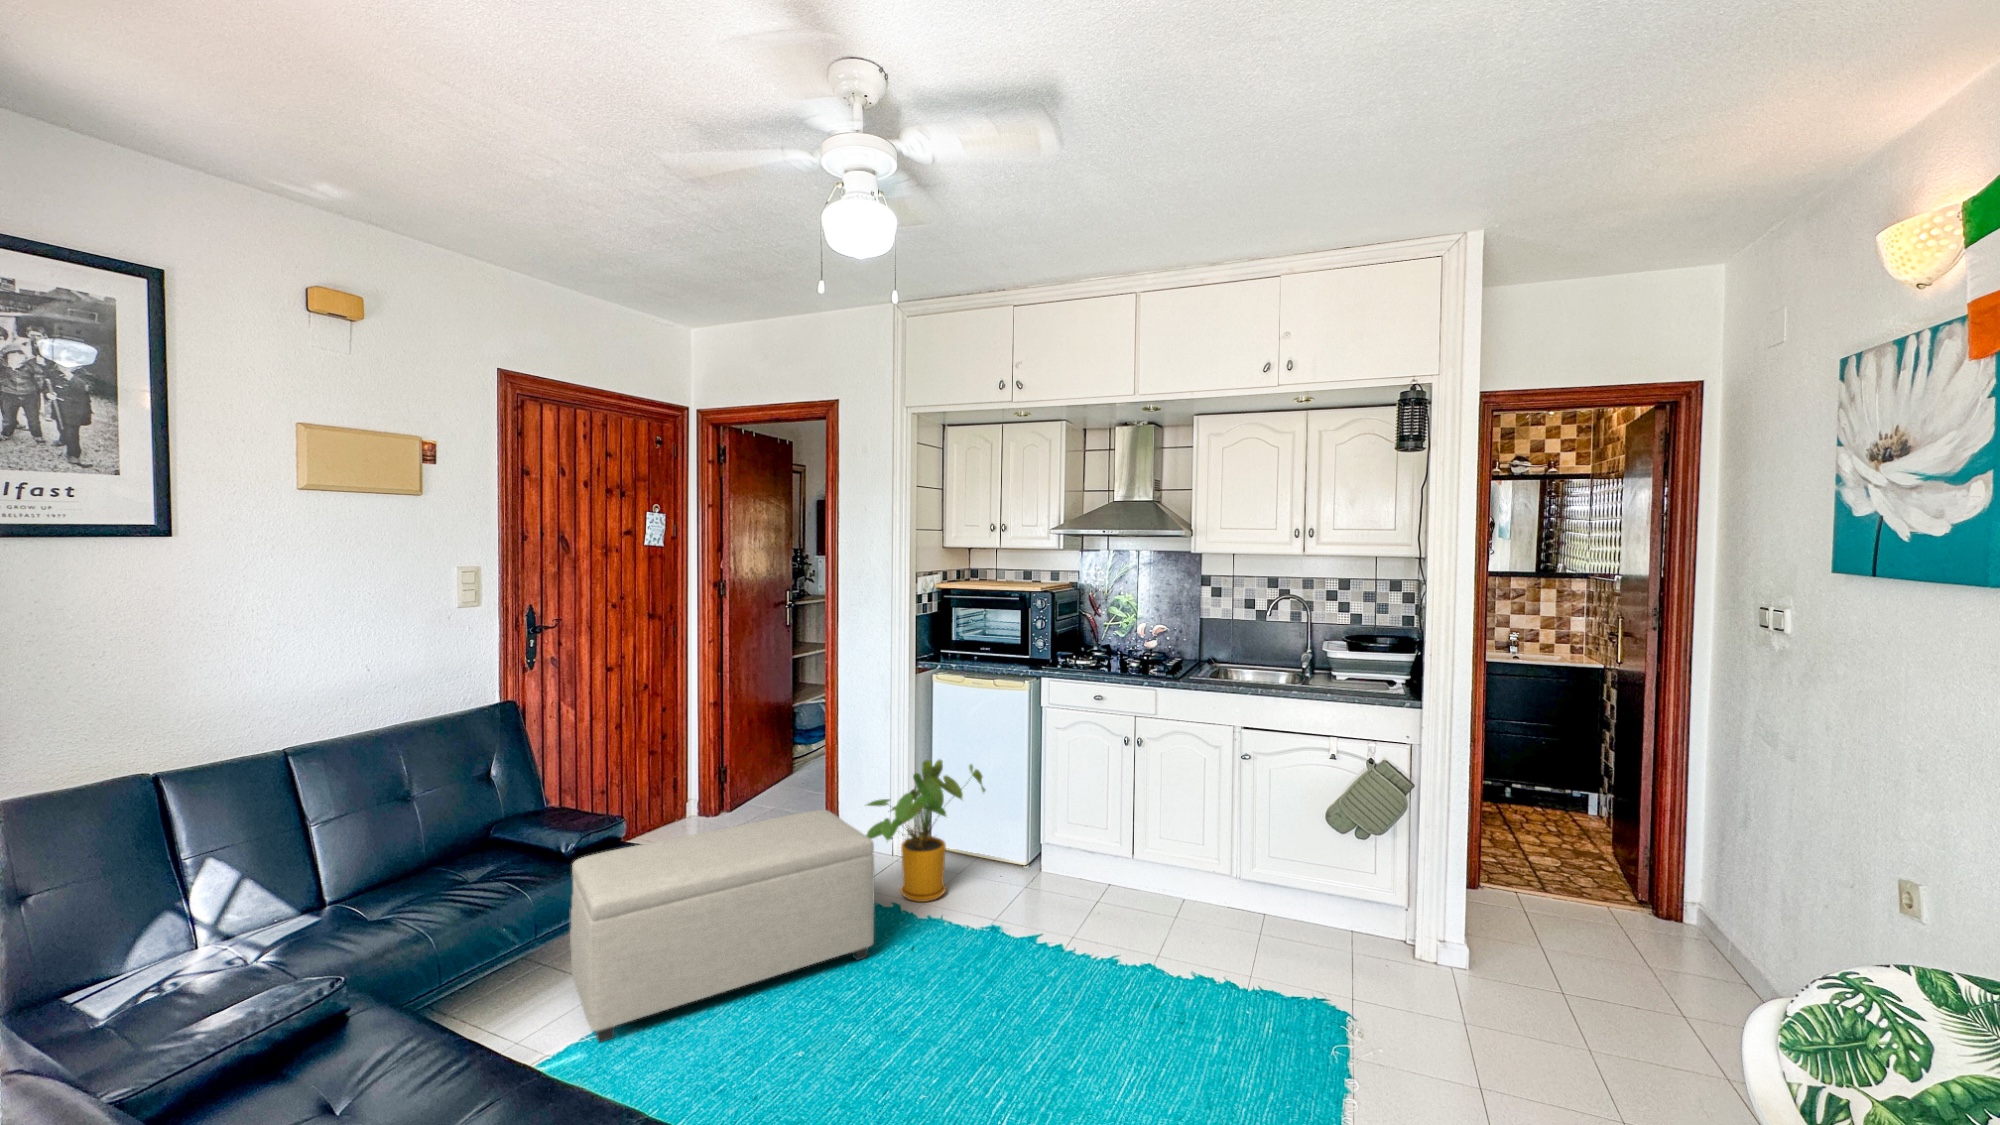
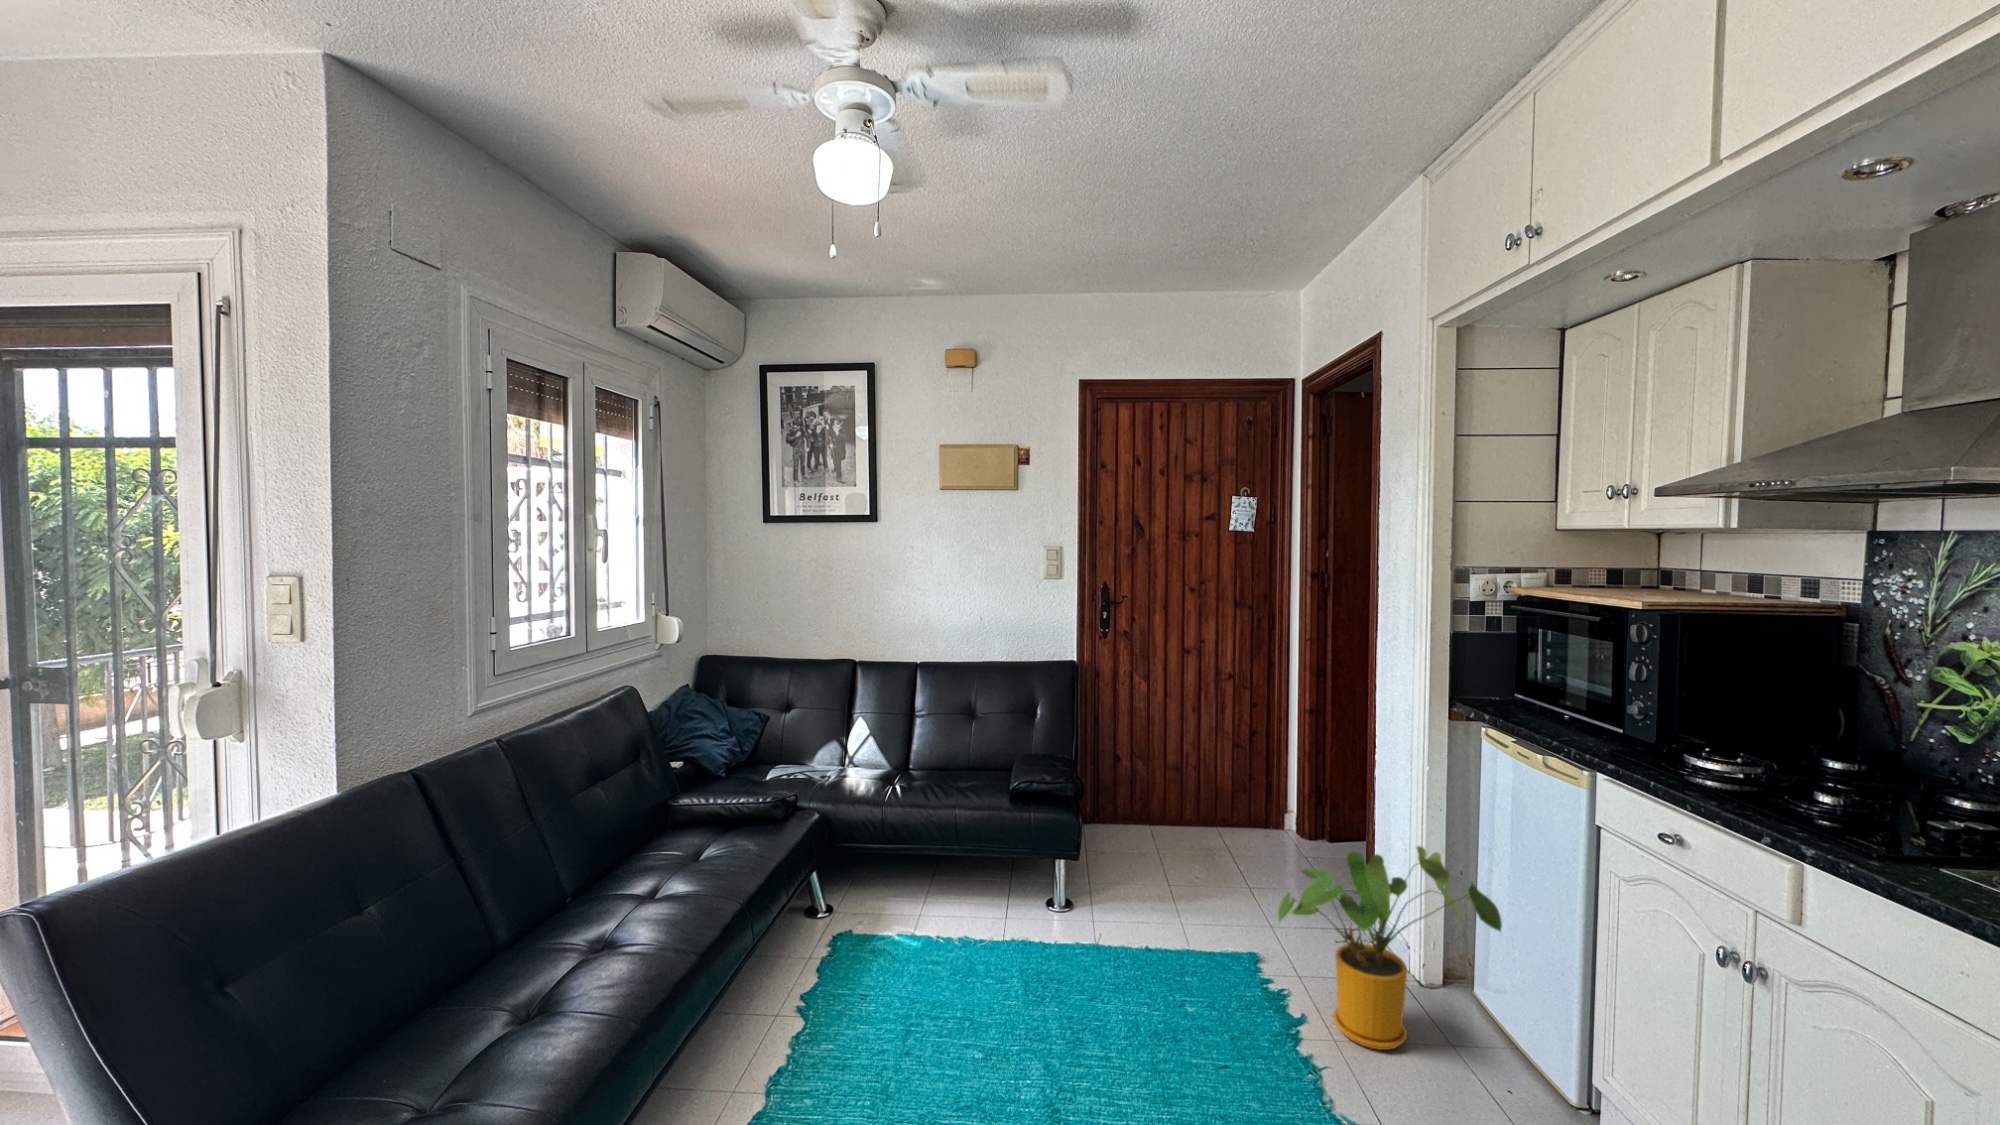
ottoman: present [570,810,874,1042] -> none [932,798,1233,1043]

